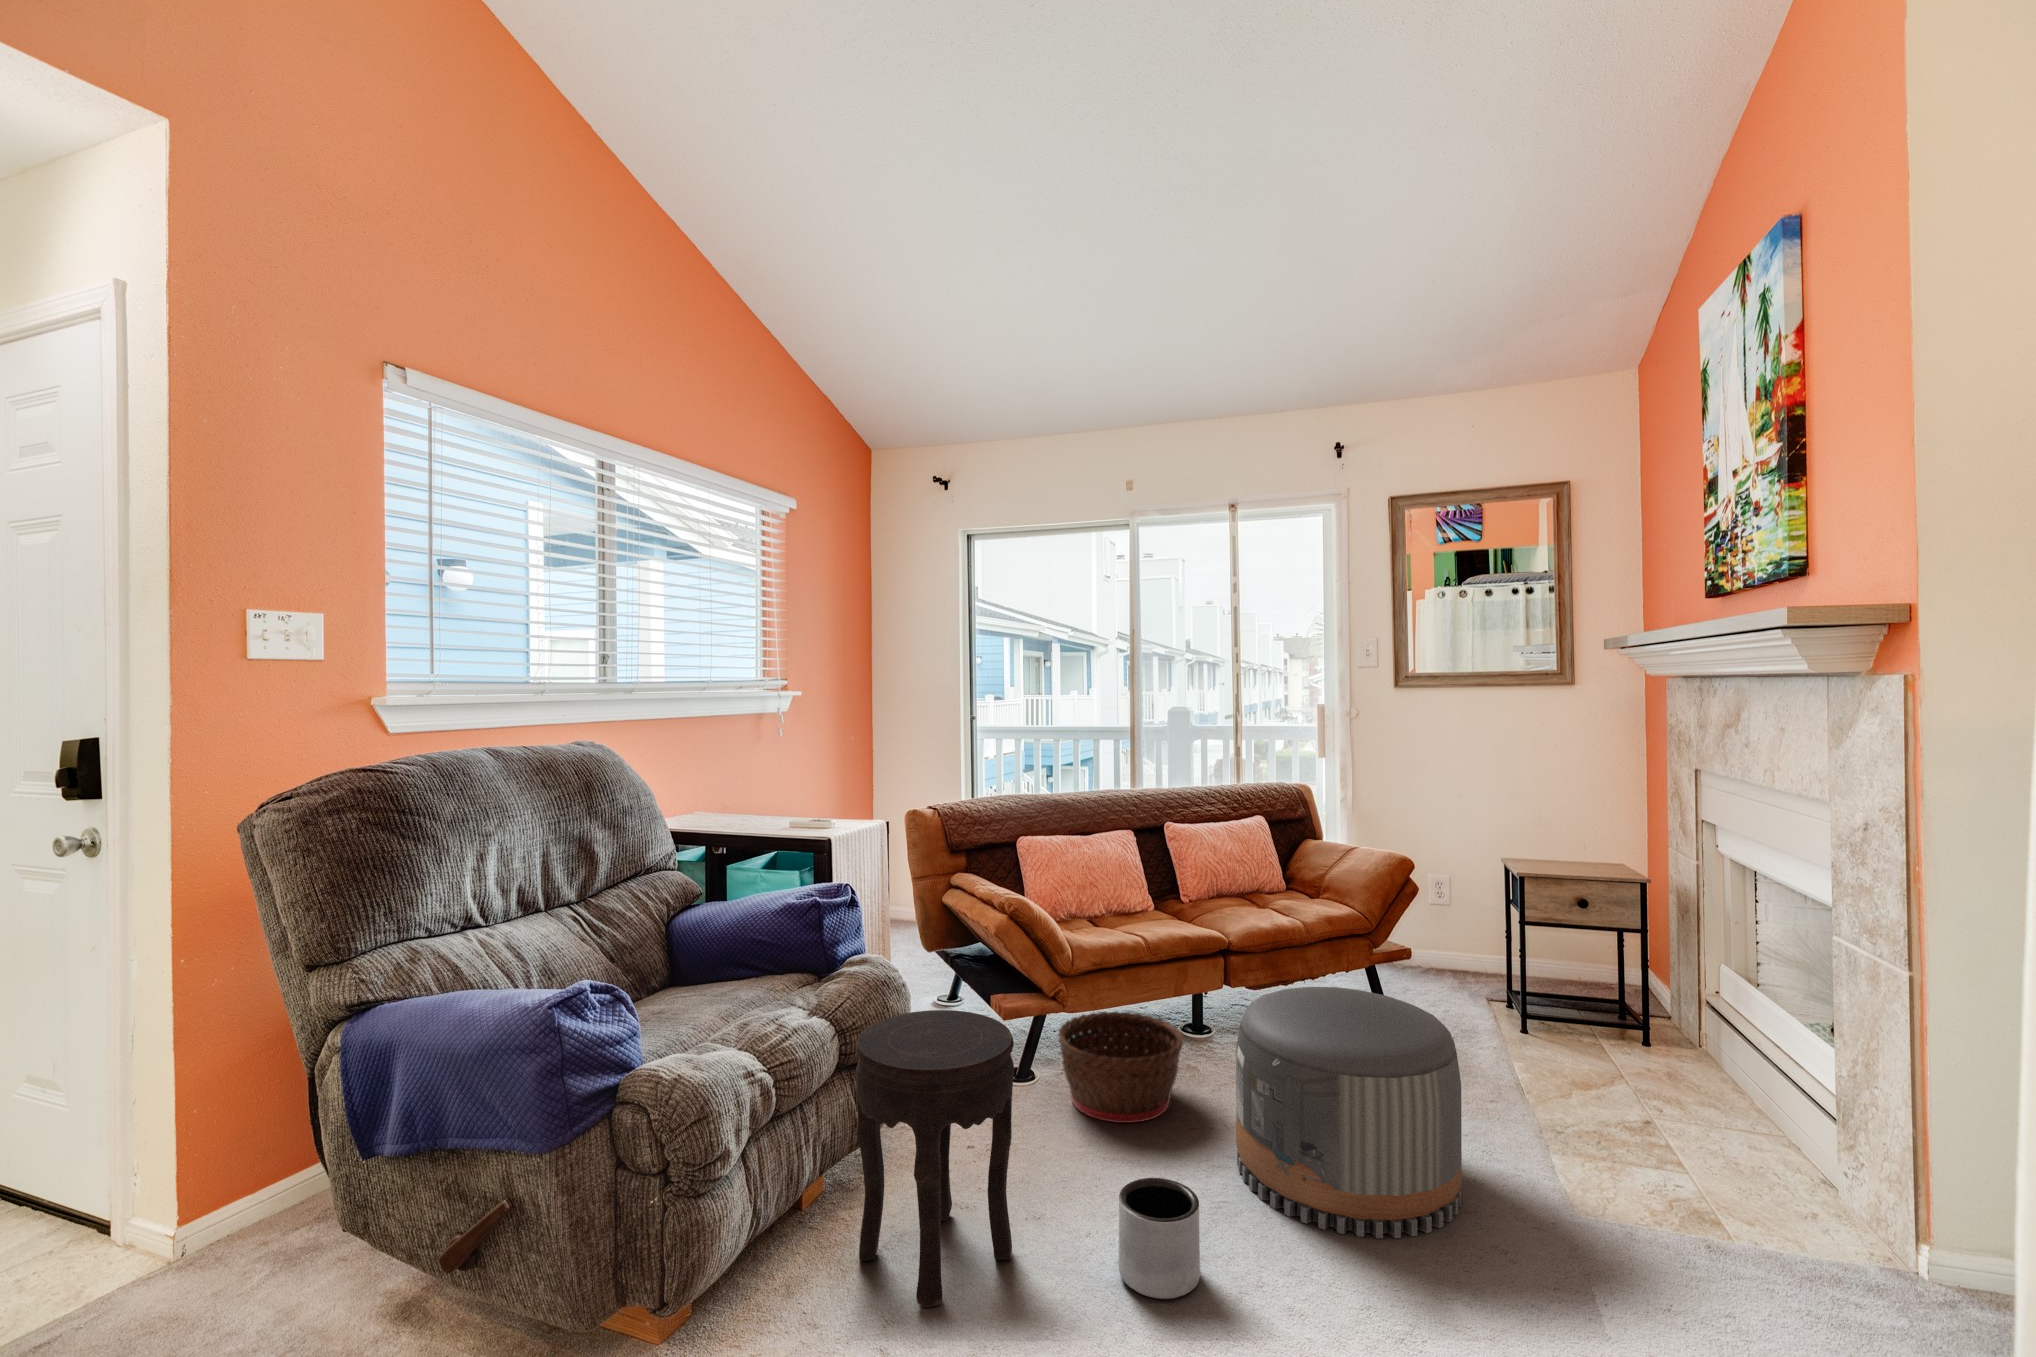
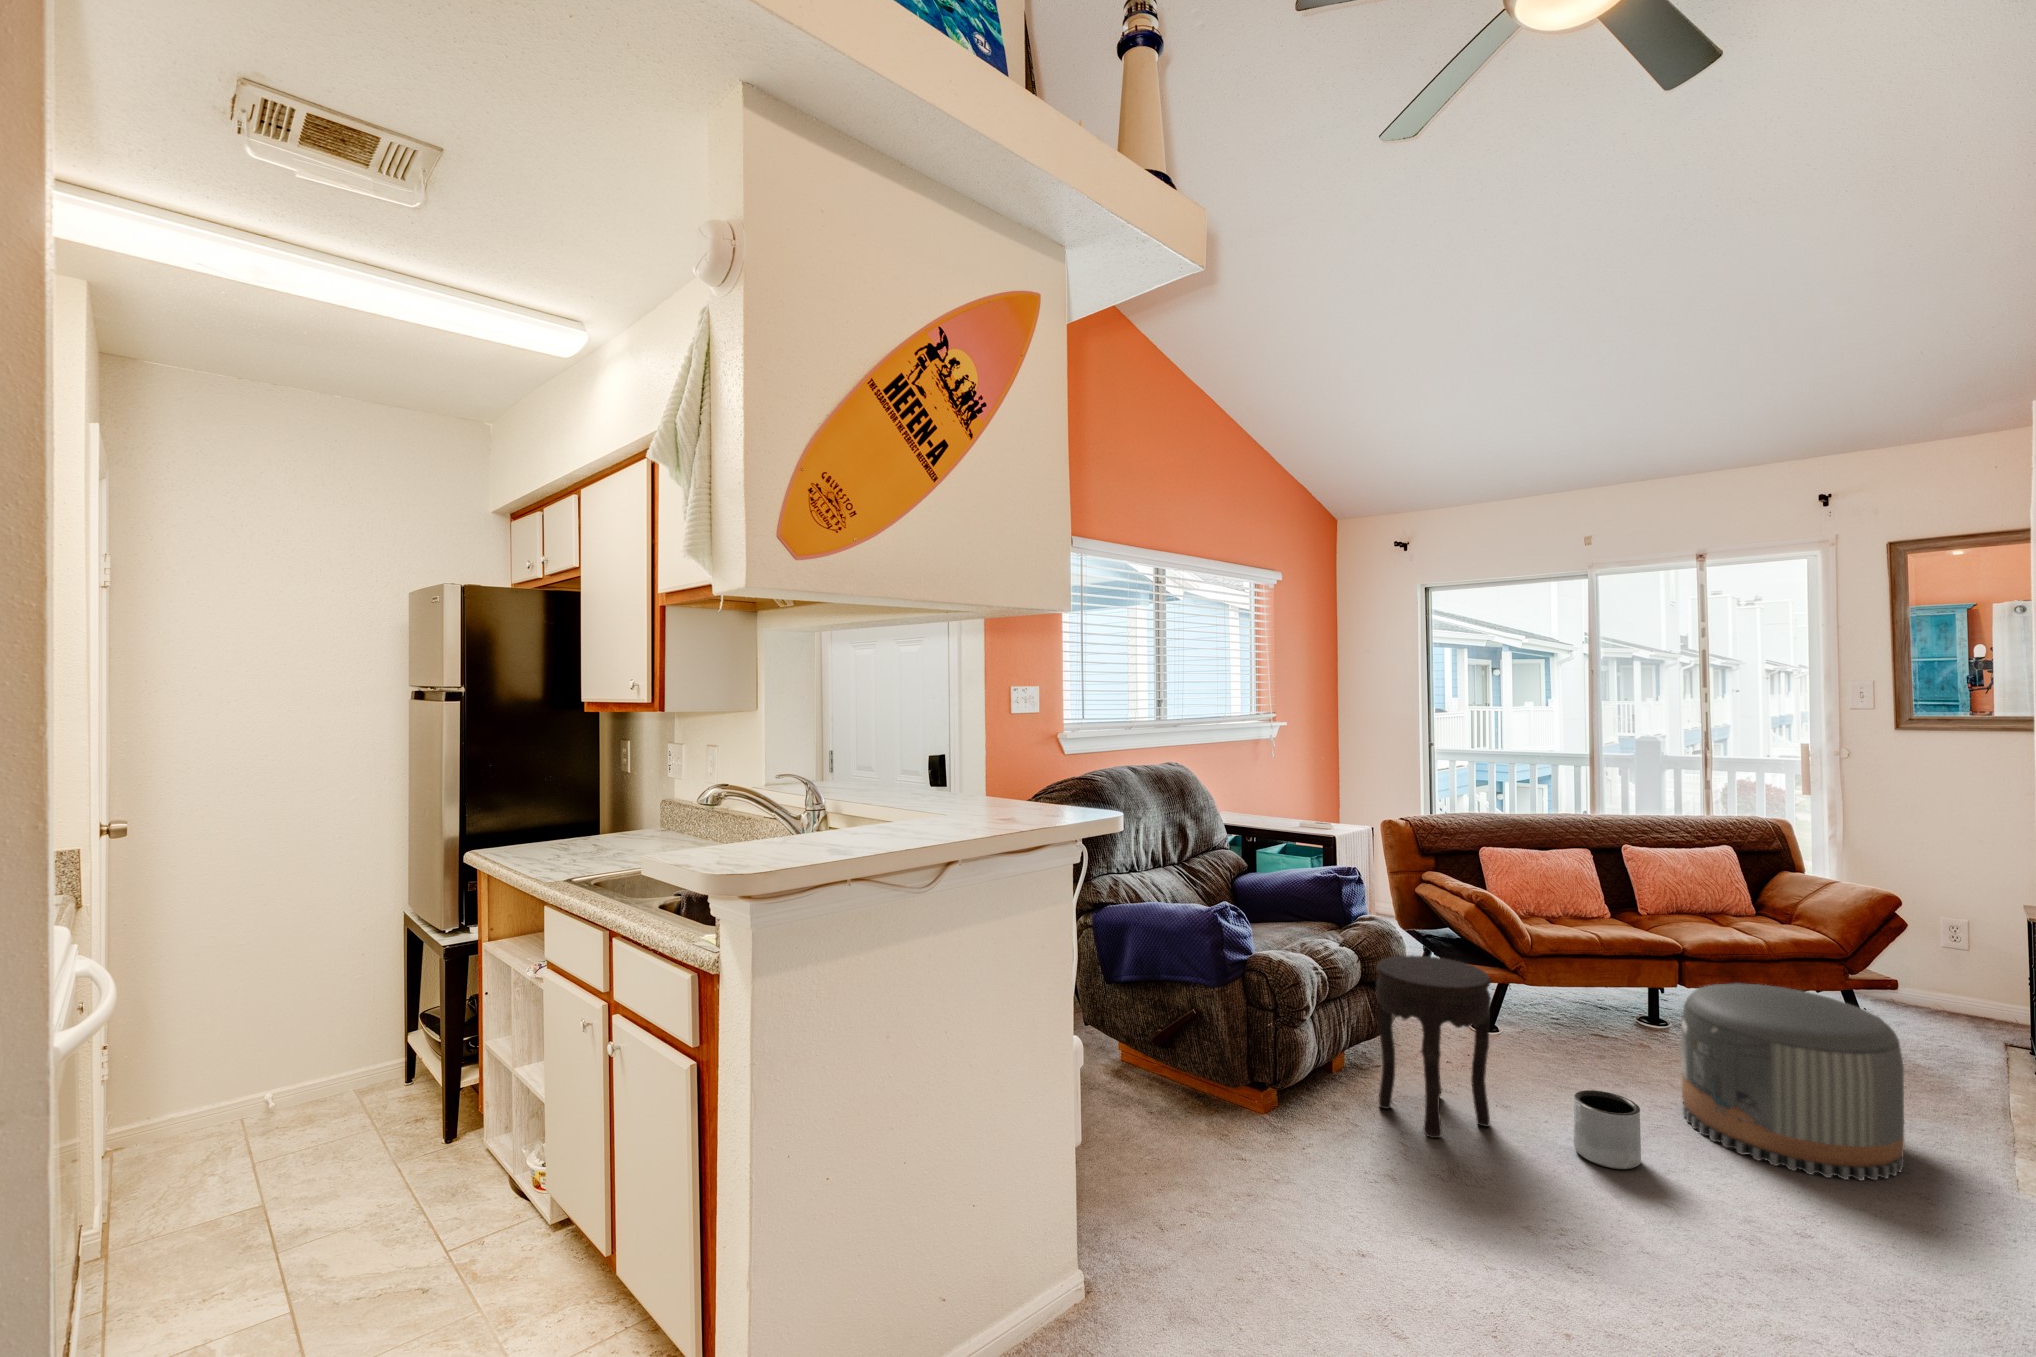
basket: present [1058,1011,1183,1123] -> none [1521,989,1635,1073]

